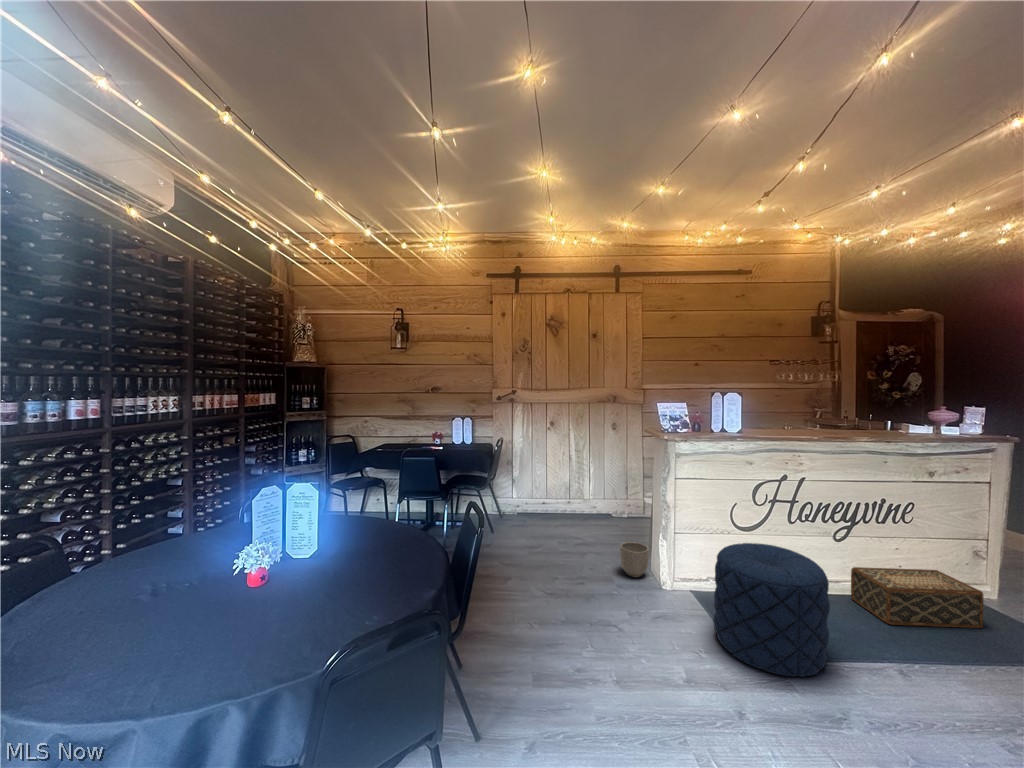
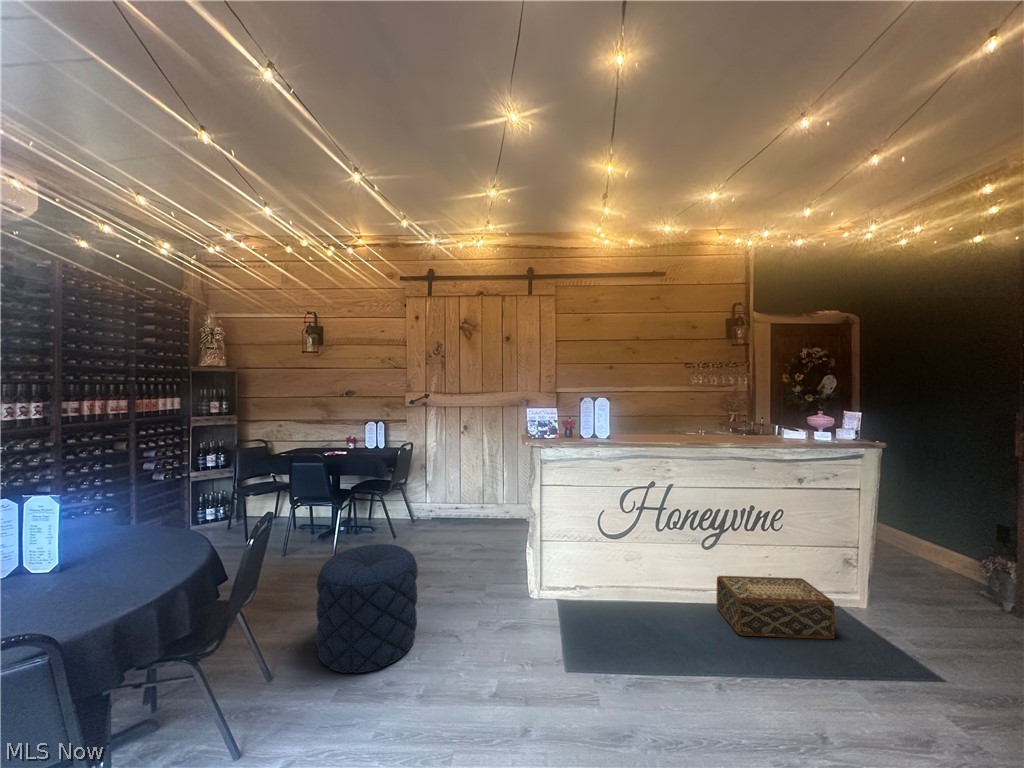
planter: present [620,542,649,577] -> none [497,549,526,586]
pouf: present [713,543,830,677] -> present [316,544,418,673]

